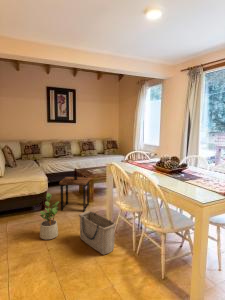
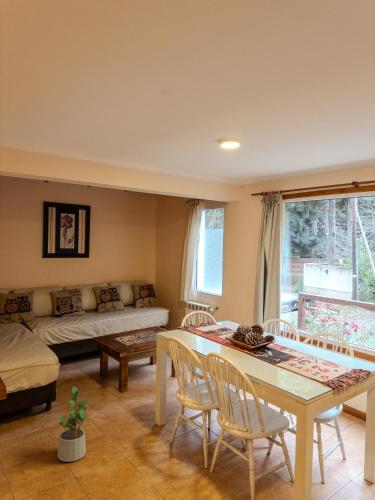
side table: present [59,168,90,211] -> none [78,340,124,410]
basket: present [79,211,116,255] -> none [121,411,180,478]

